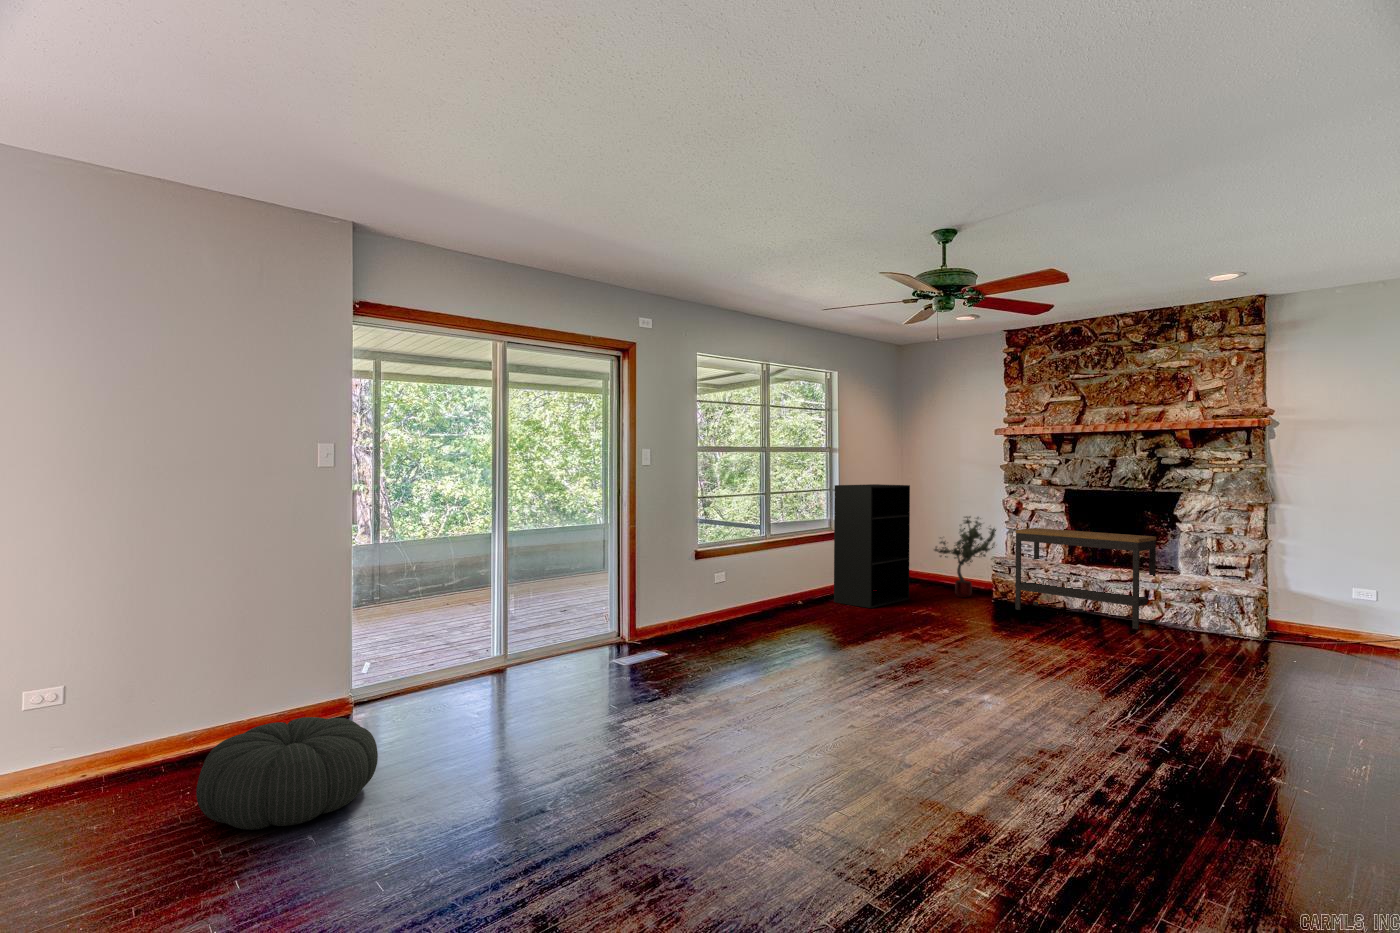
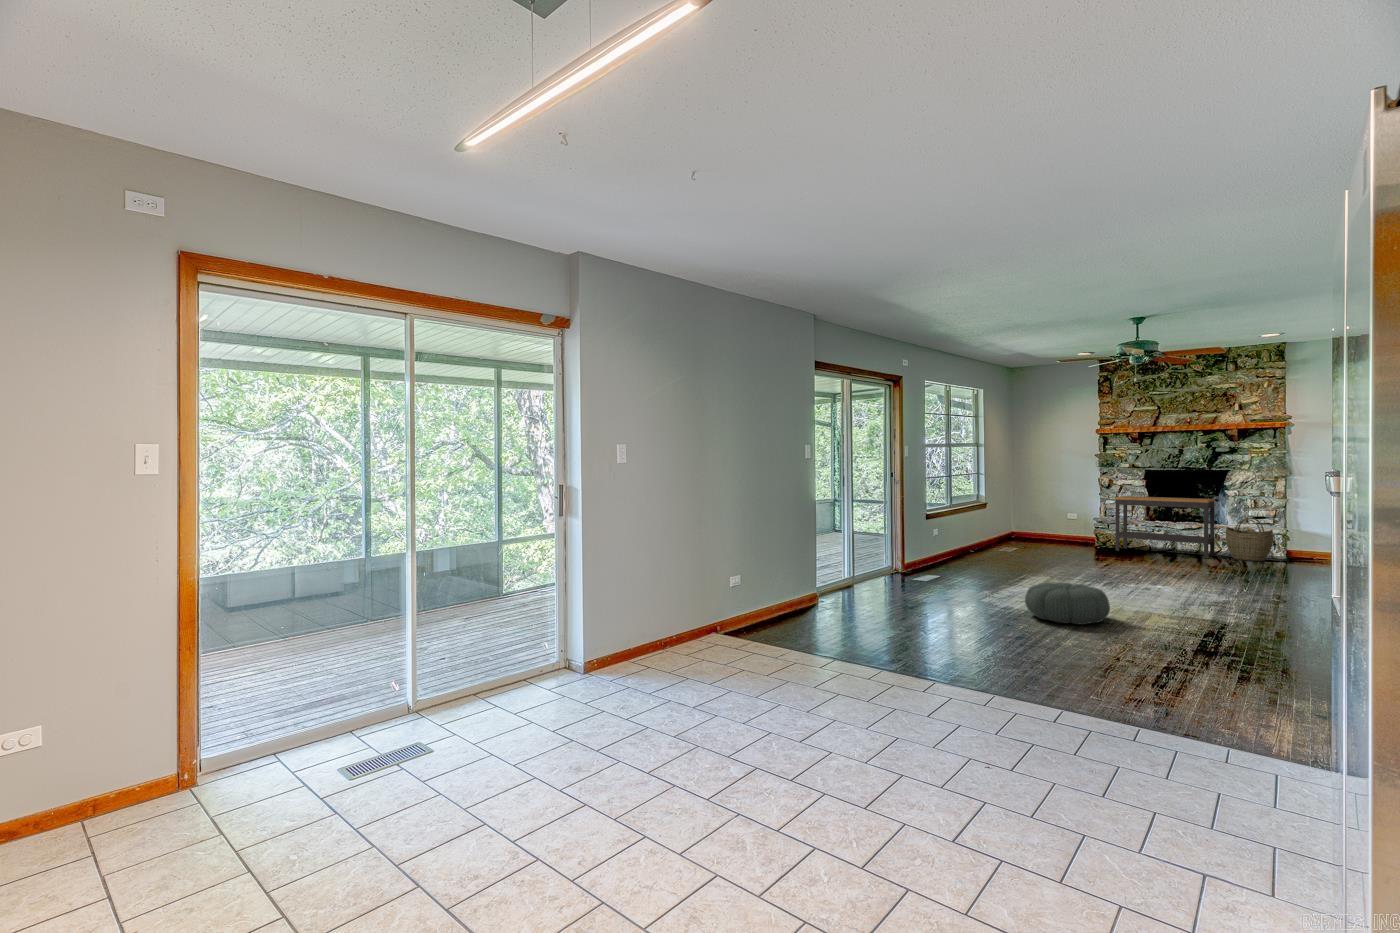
bookshelf: present [834,484,910,608] -> none [990,469,1036,553]
potted tree: present [934,516,996,598] -> none [1044,489,1096,545]
woven basket: none [1167,568,1238,638] -> present [1226,518,1273,561]
pouf: present [196,717,378,830] -> present [1025,582,1110,624]

